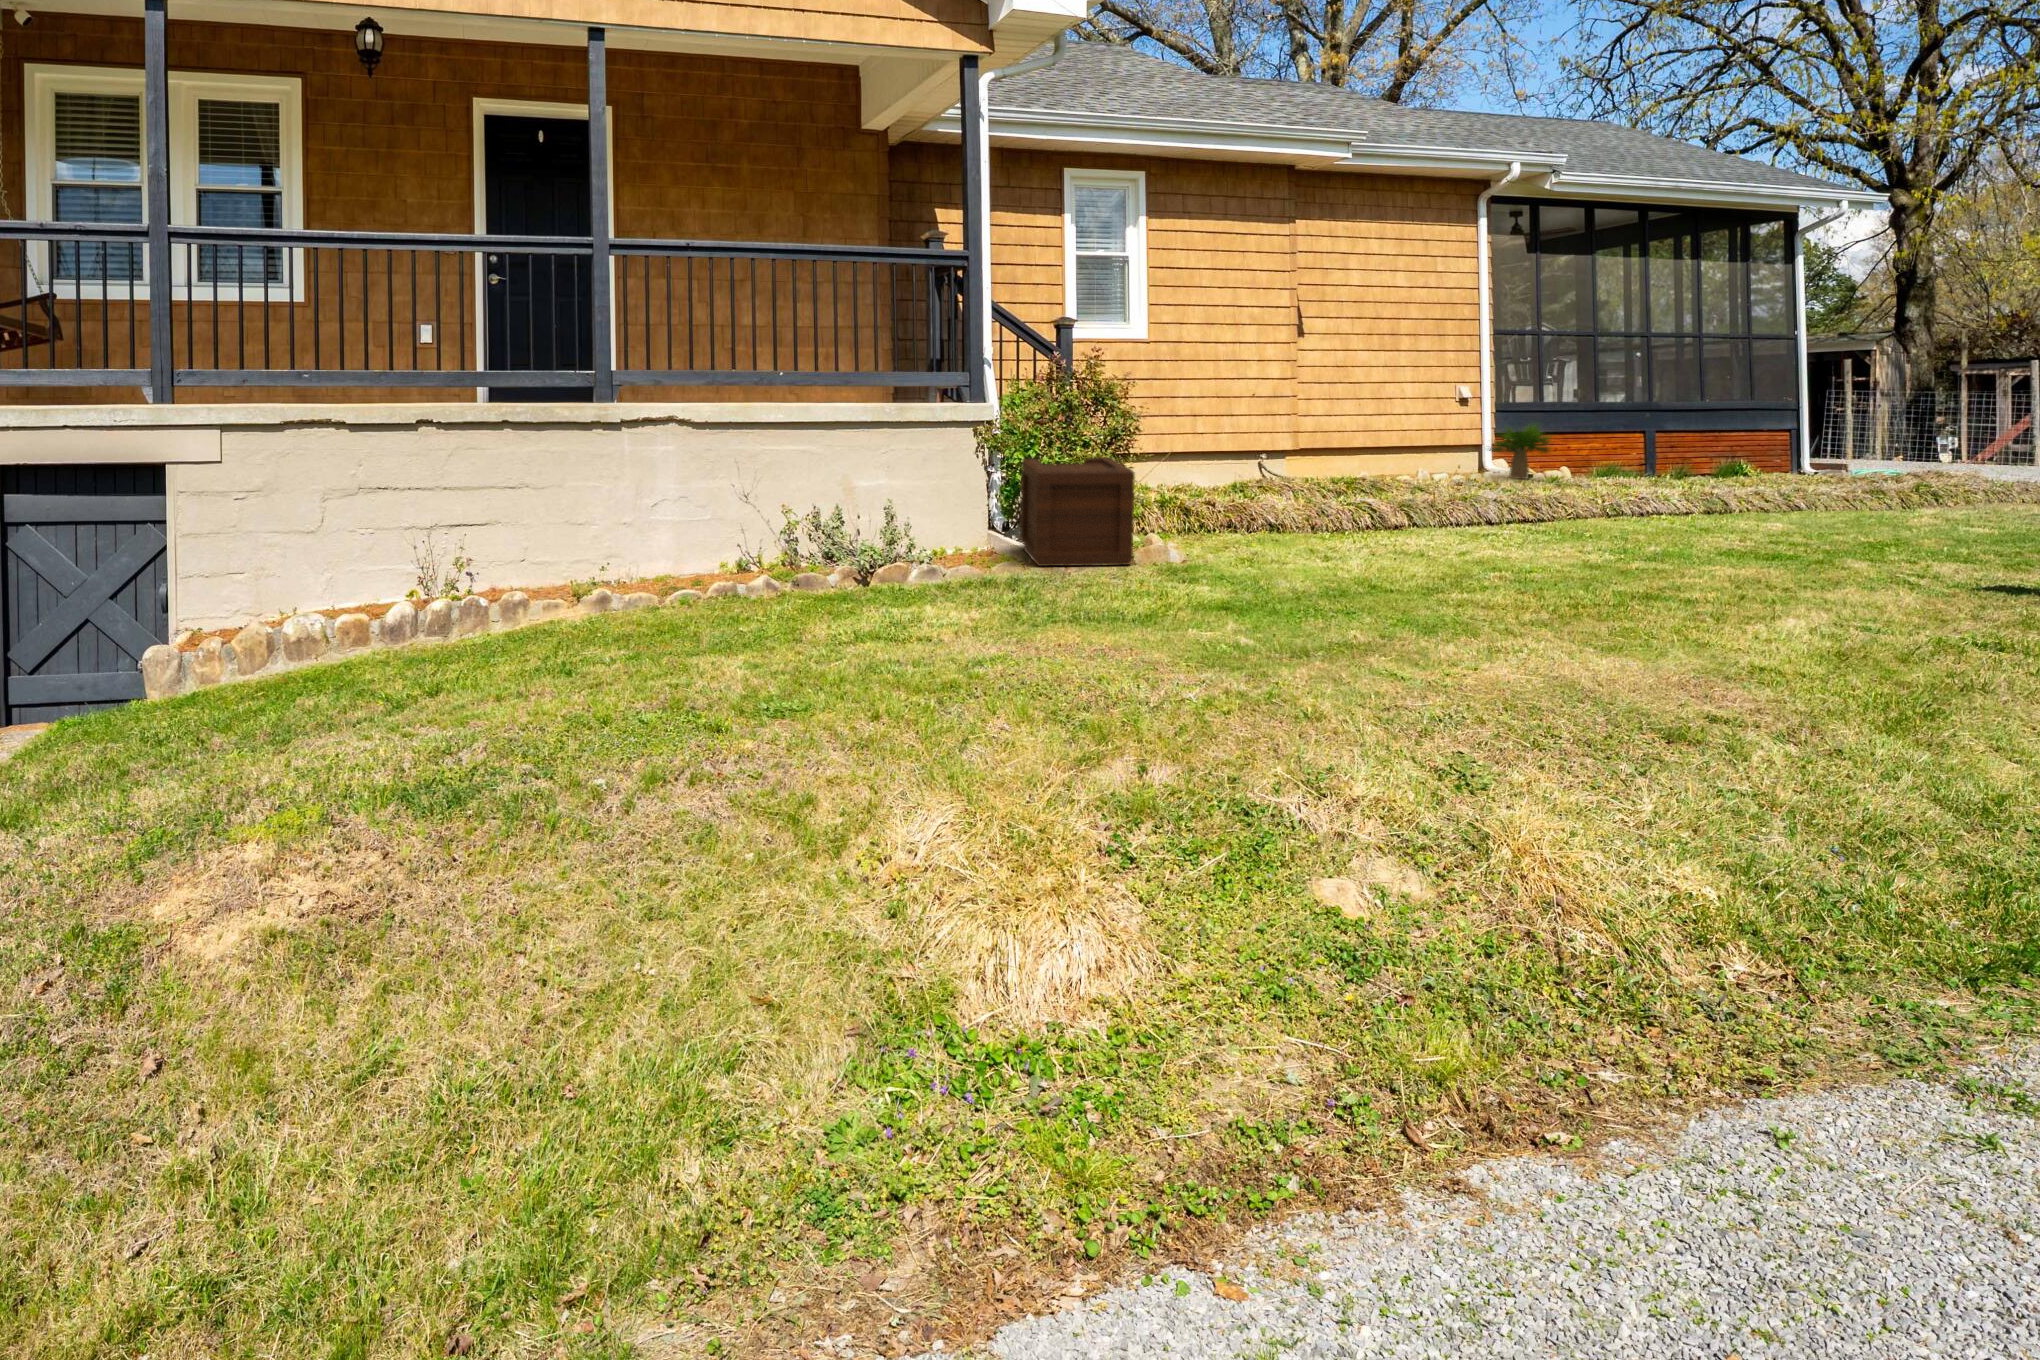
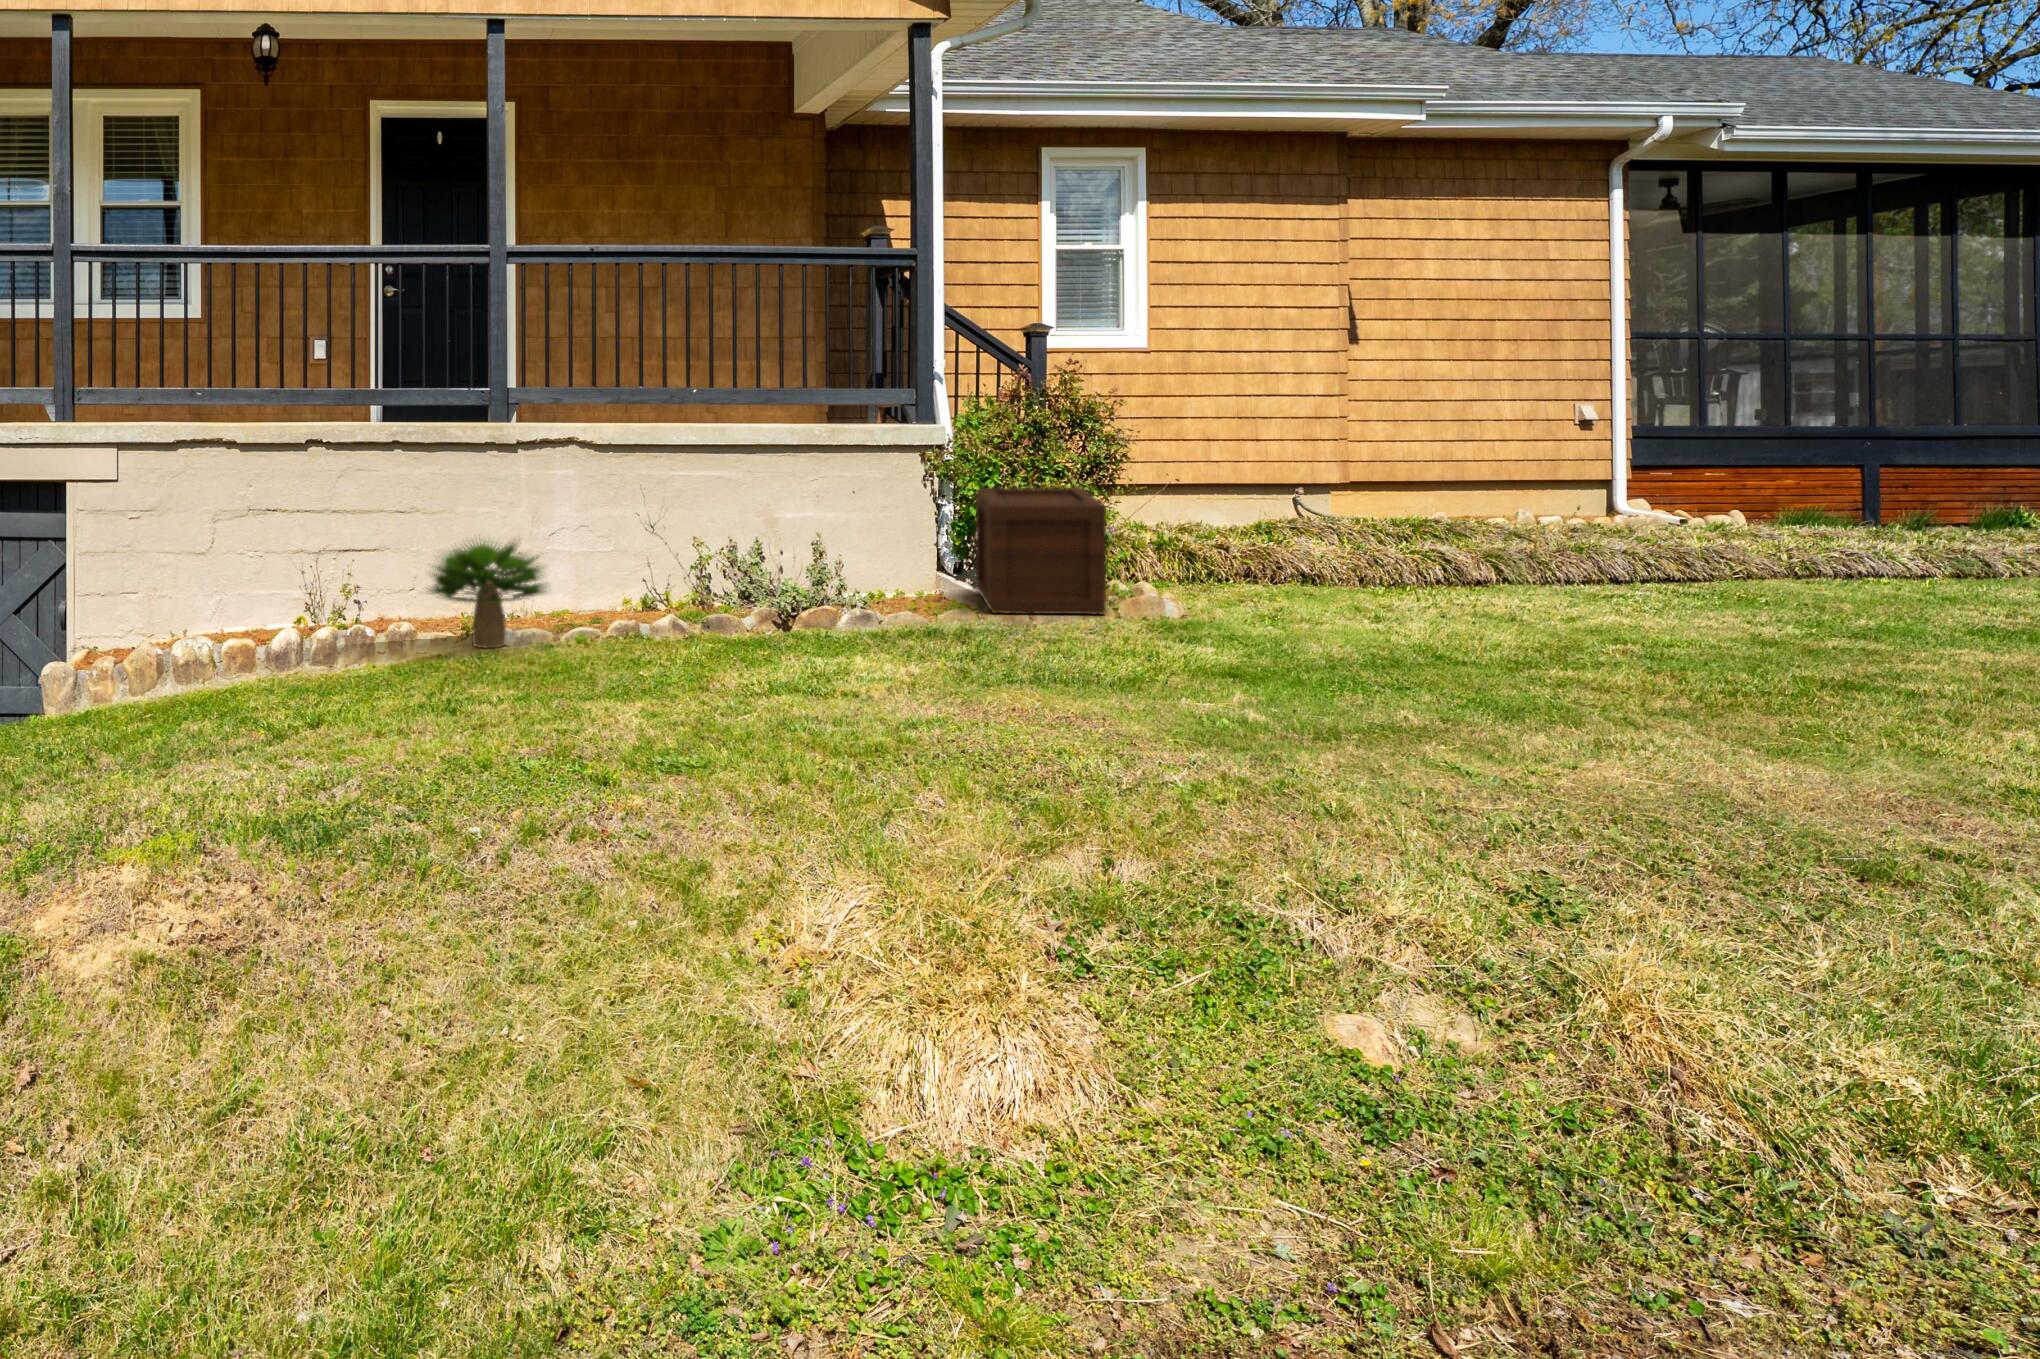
potted plant: present [1489,425,1552,479] -> present [428,535,547,648]

